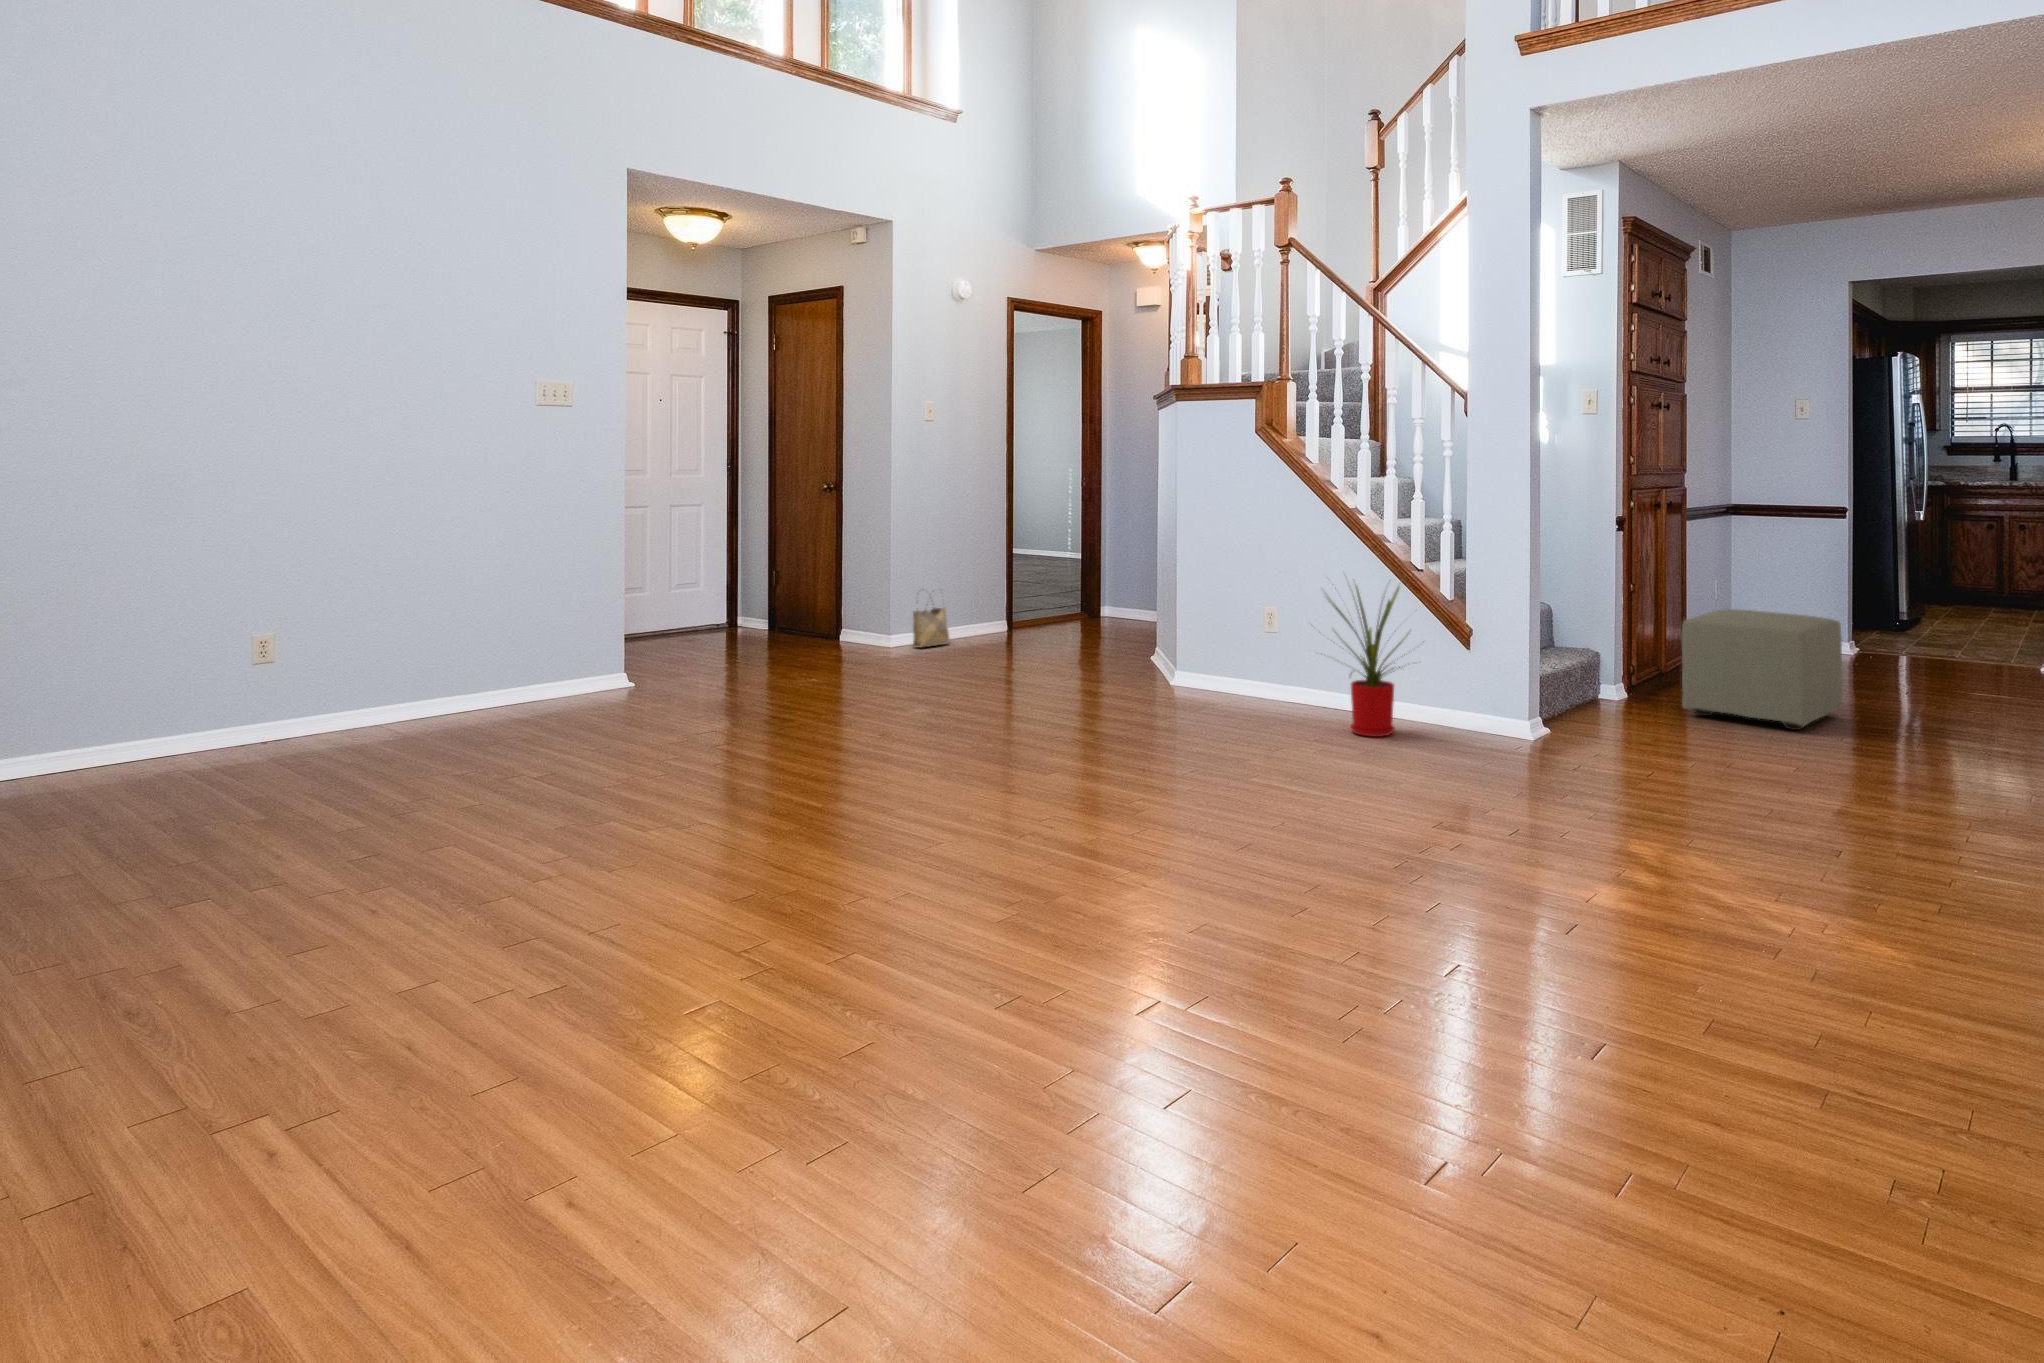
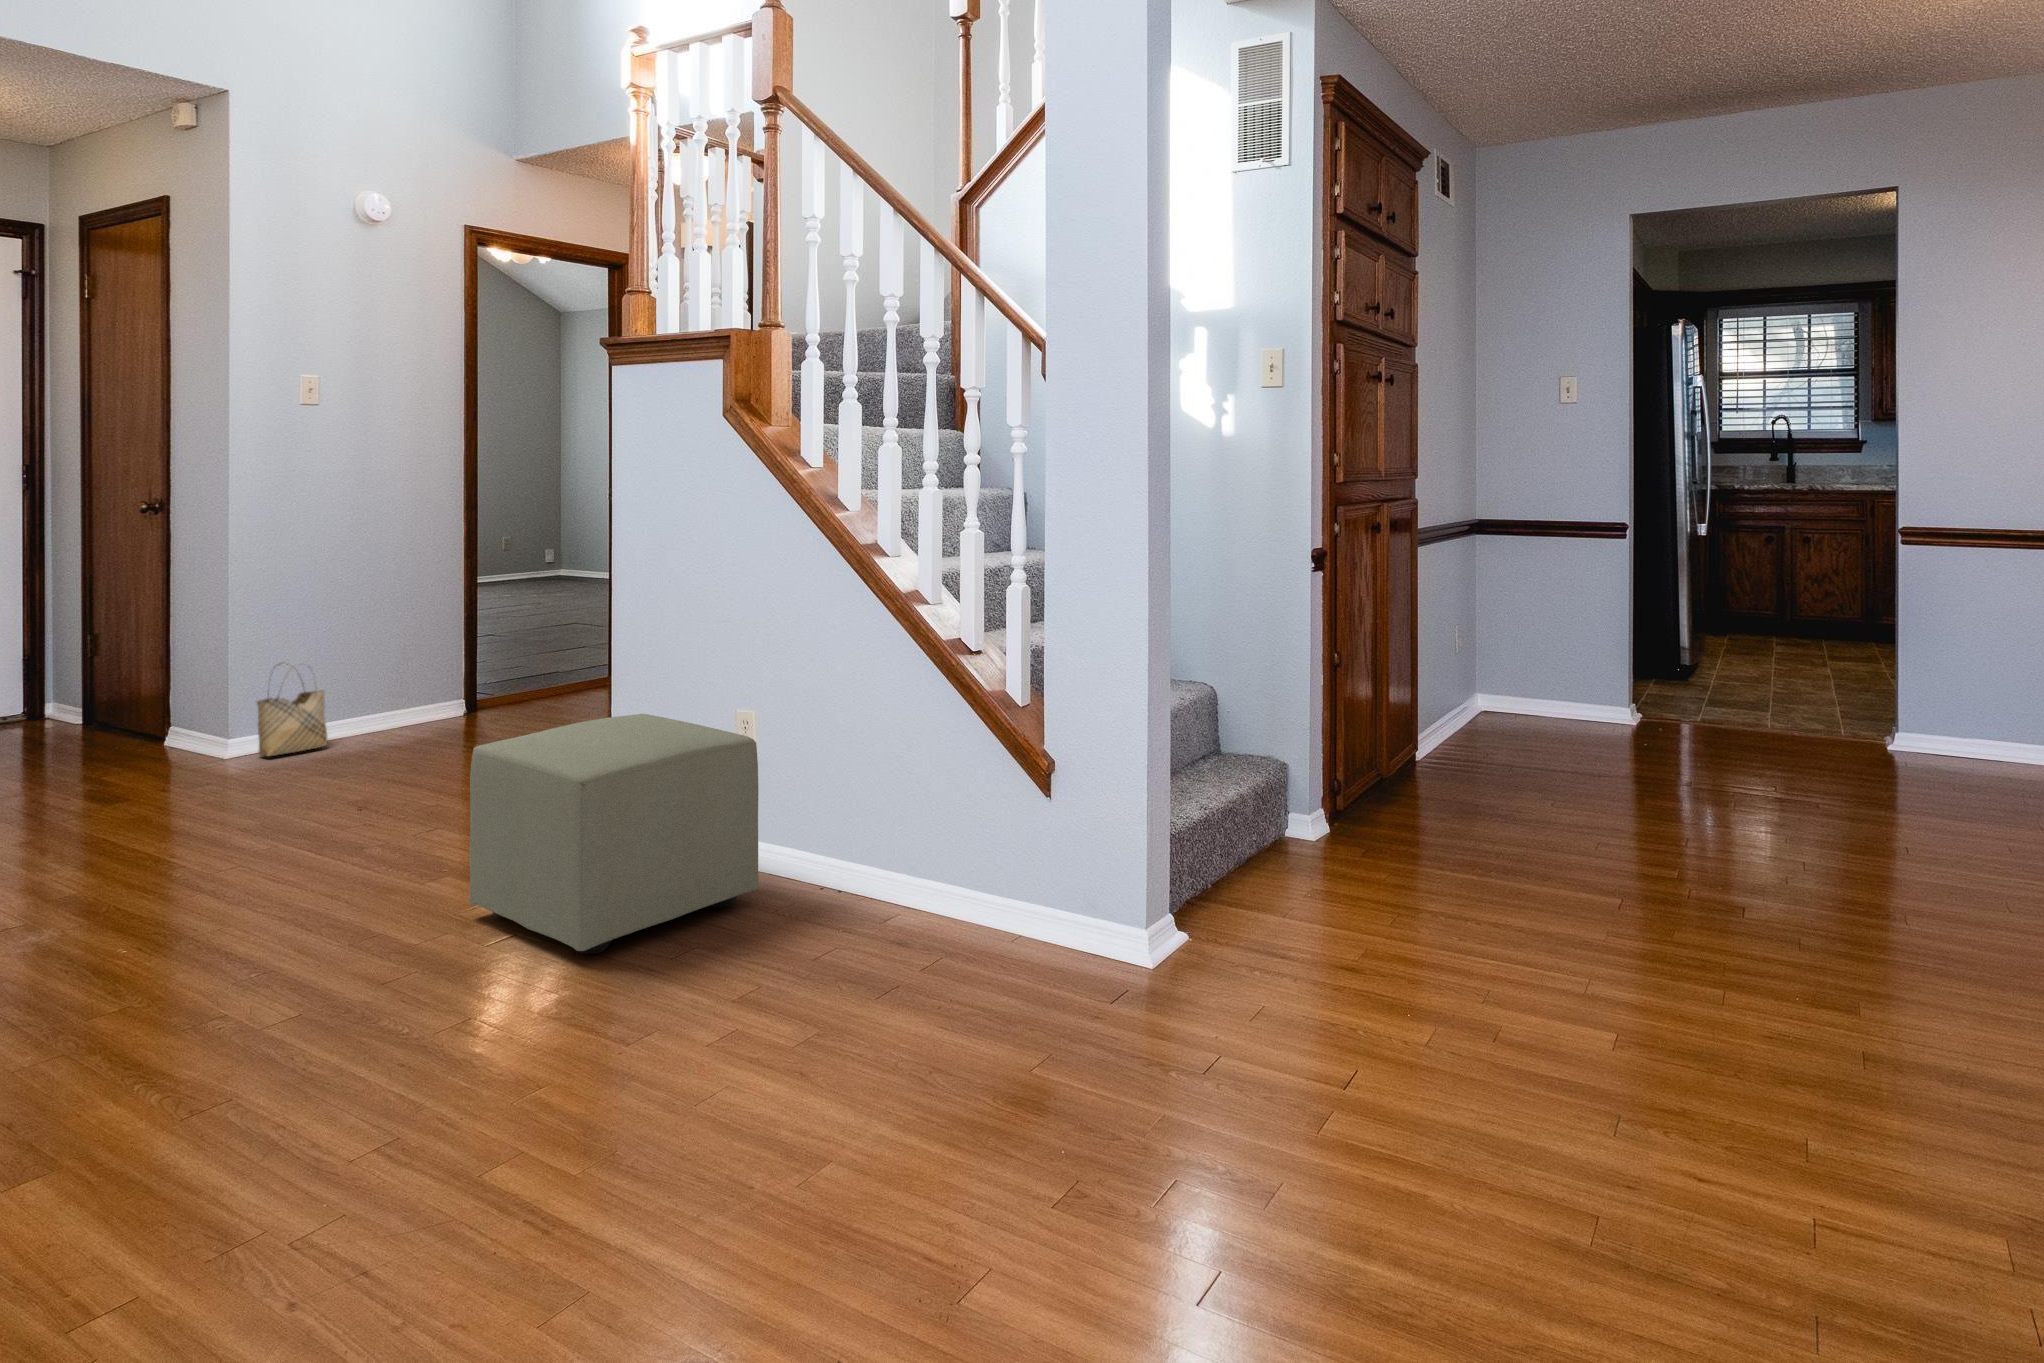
house plant: present [1328,576,1406,737] -> none [750,658,977,967]
ottoman: present [1681,609,1842,730] -> present [469,714,758,954]

